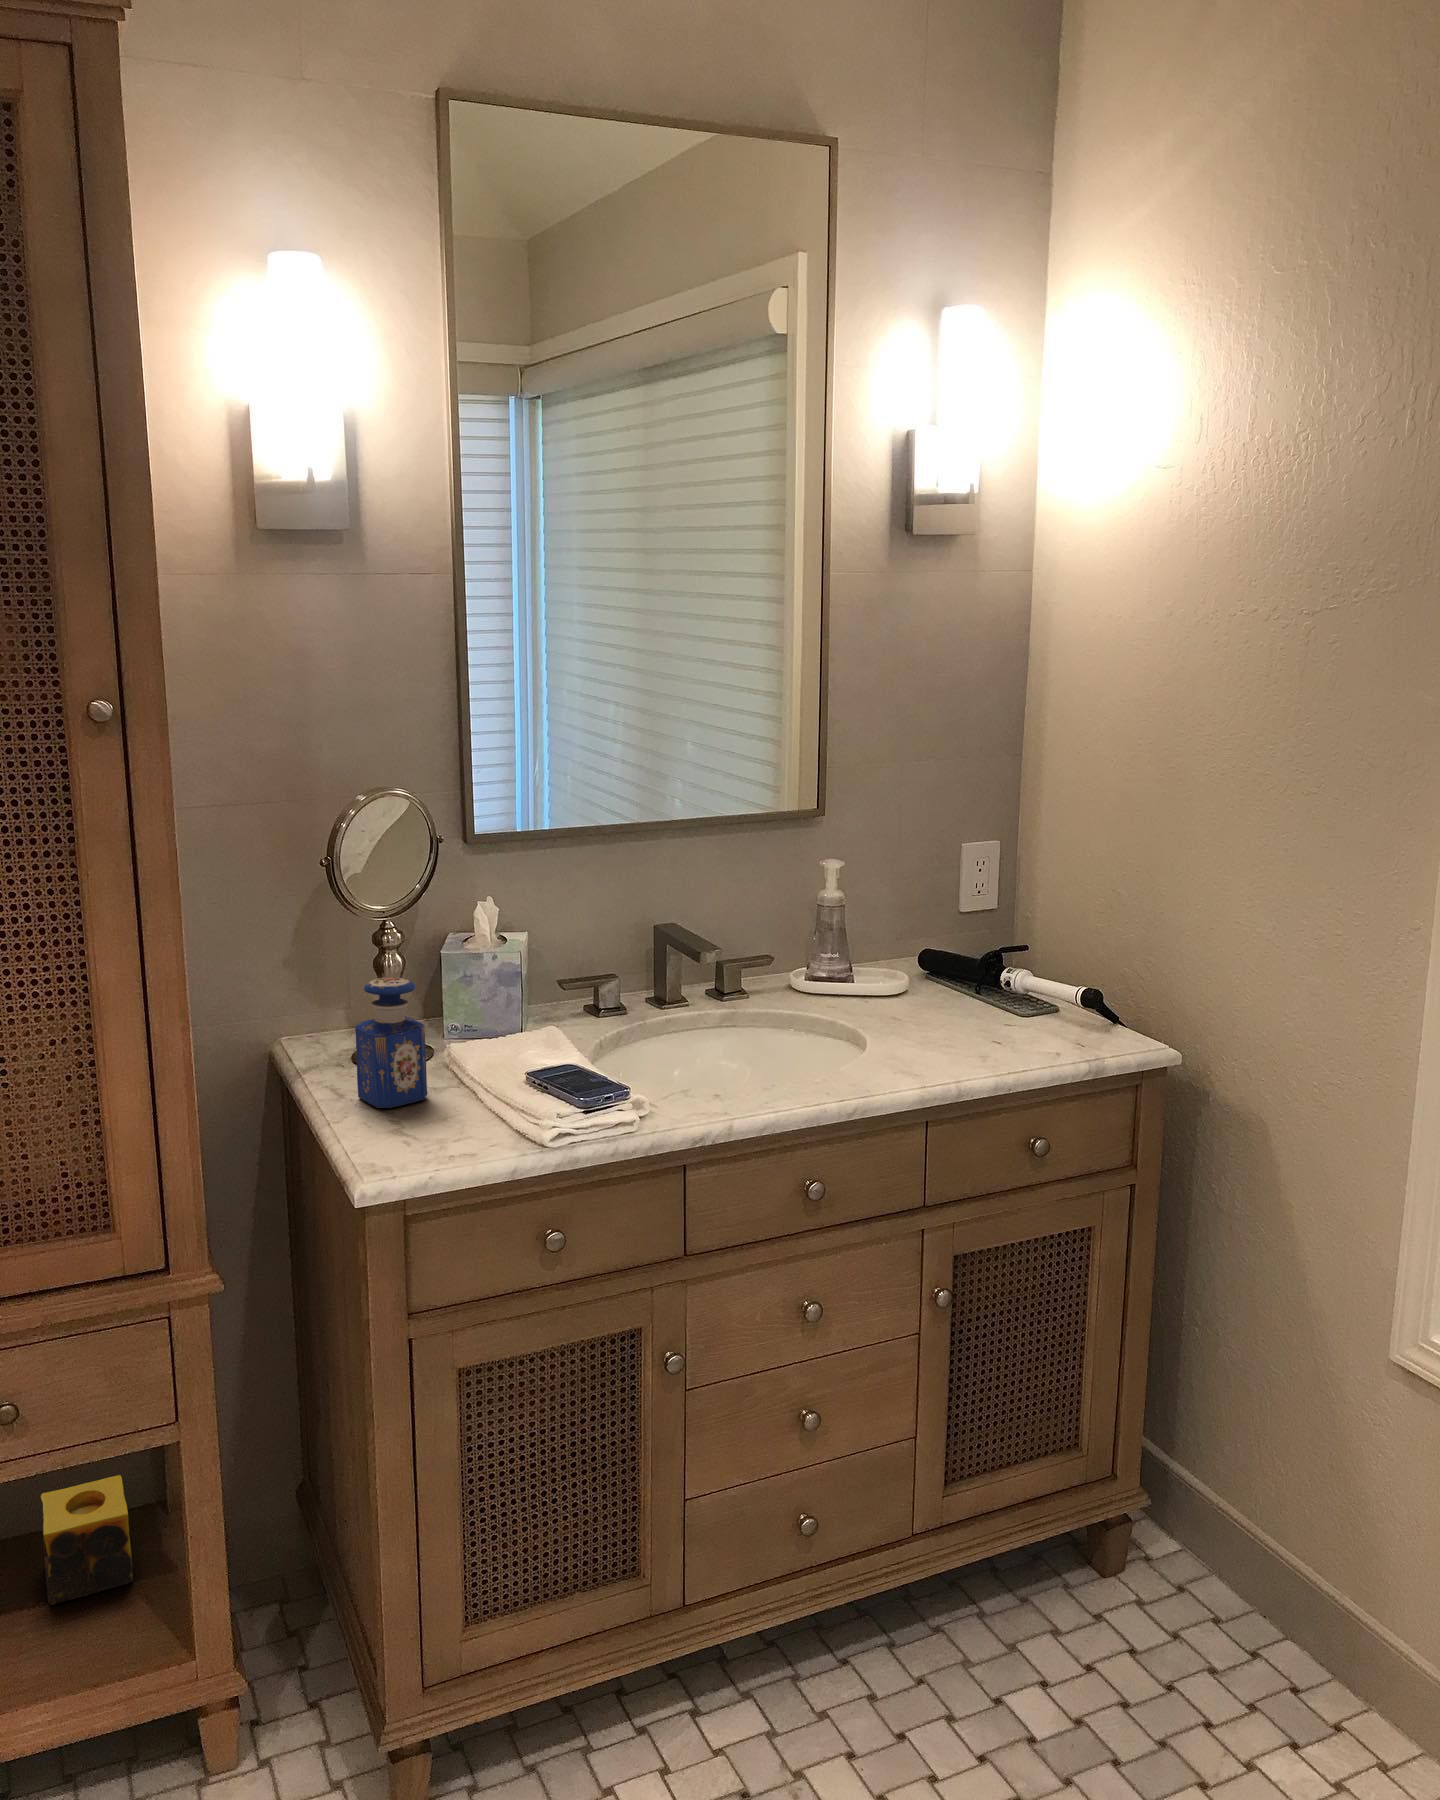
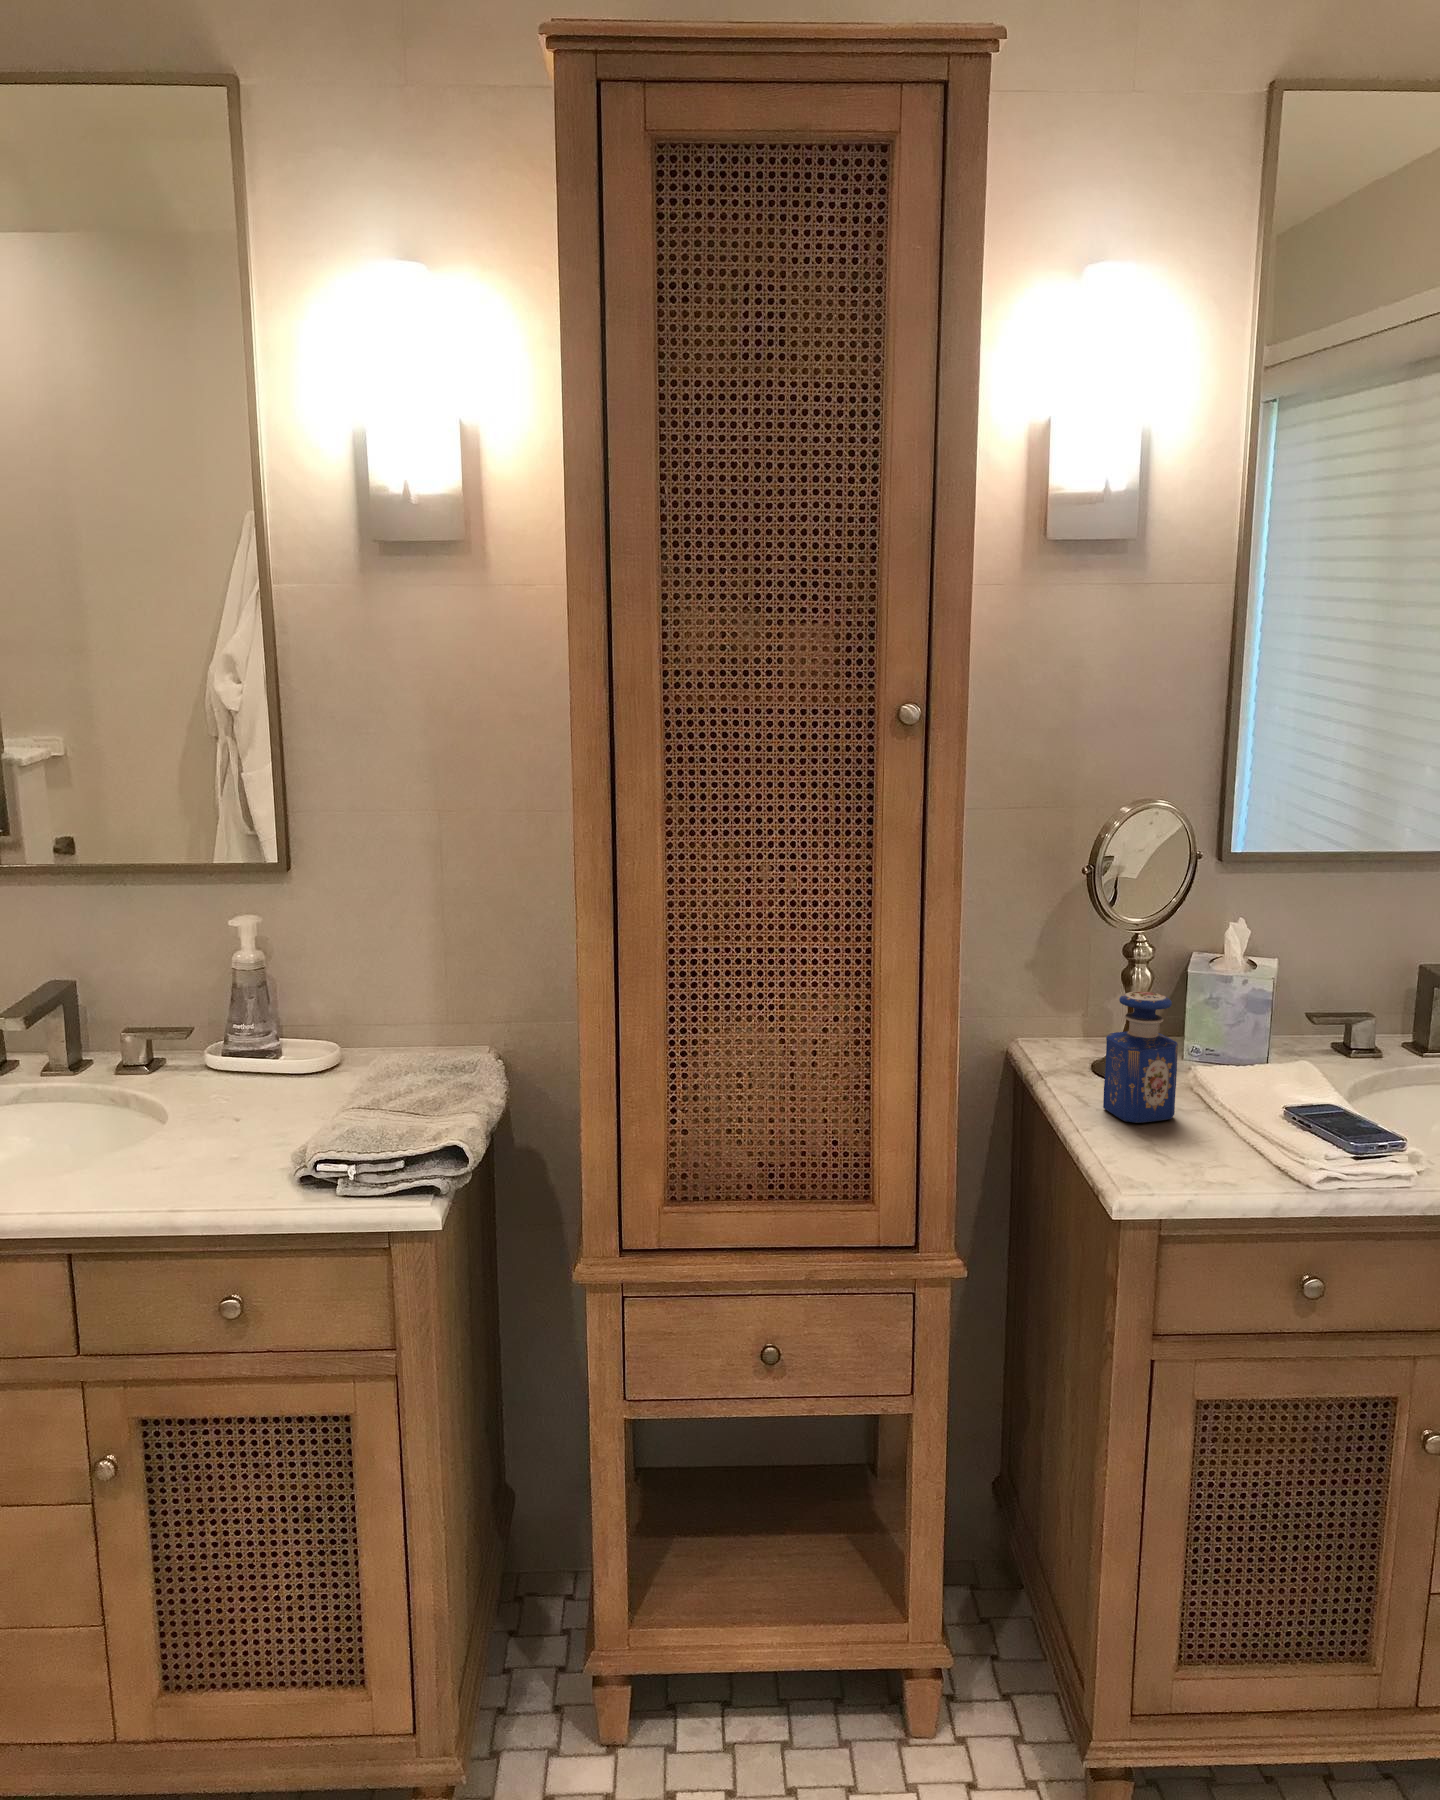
candle: present [41,1475,133,1605] -> none [774,1429,851,1534]

